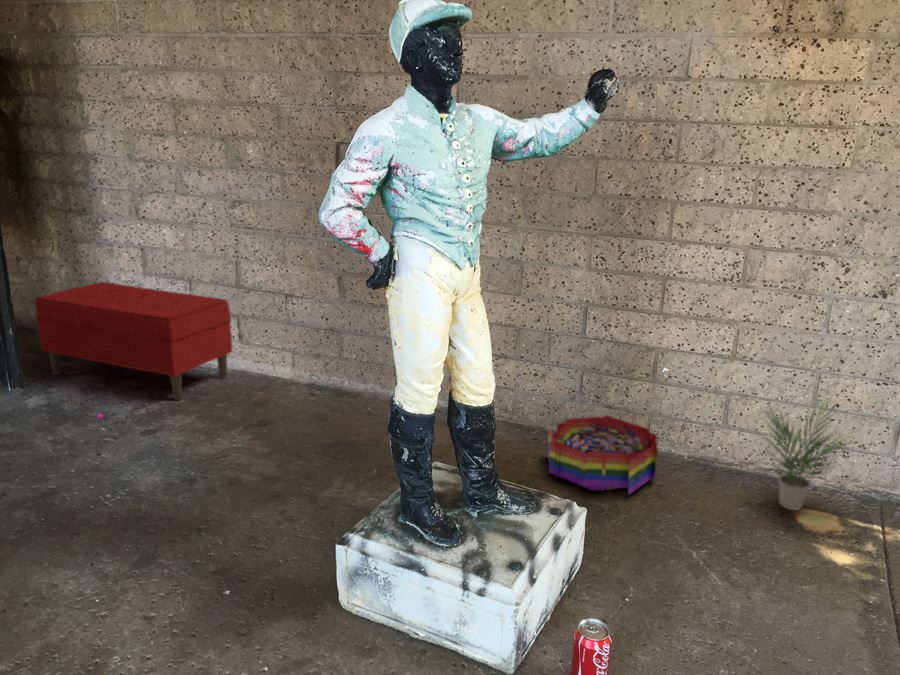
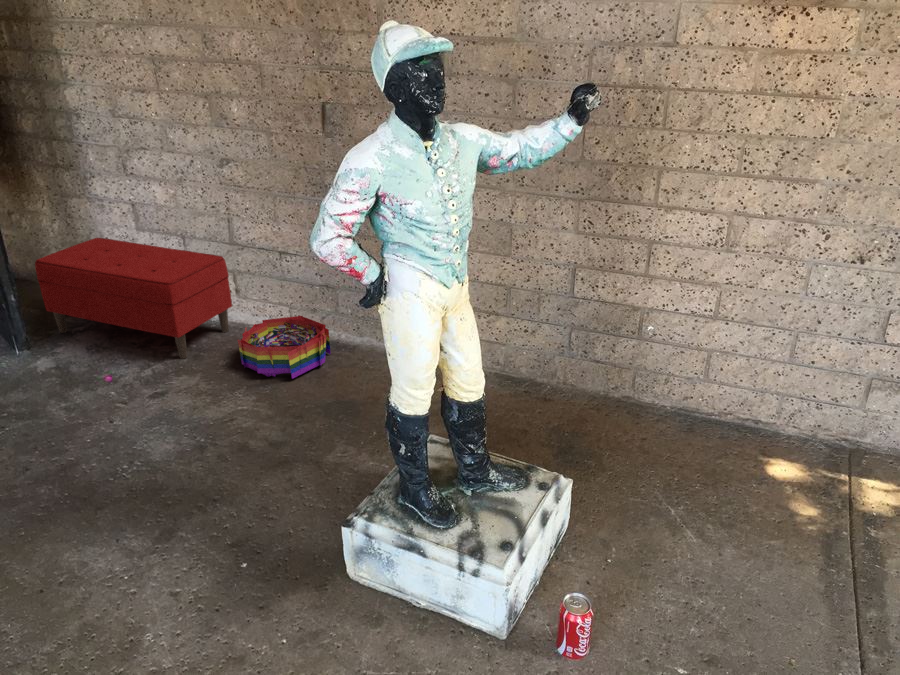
potted plant: present [759,398,847,510] -> none [723,358,830,462]
storage bin: present [547,415,658,494] -> present [238,315,331,379]

